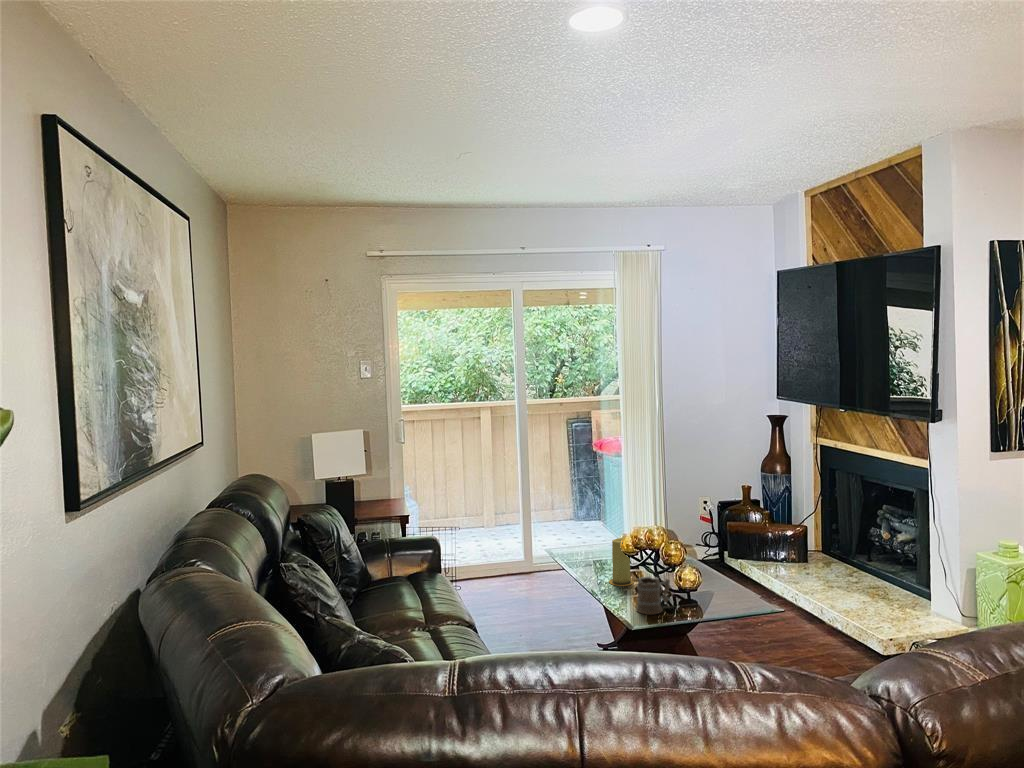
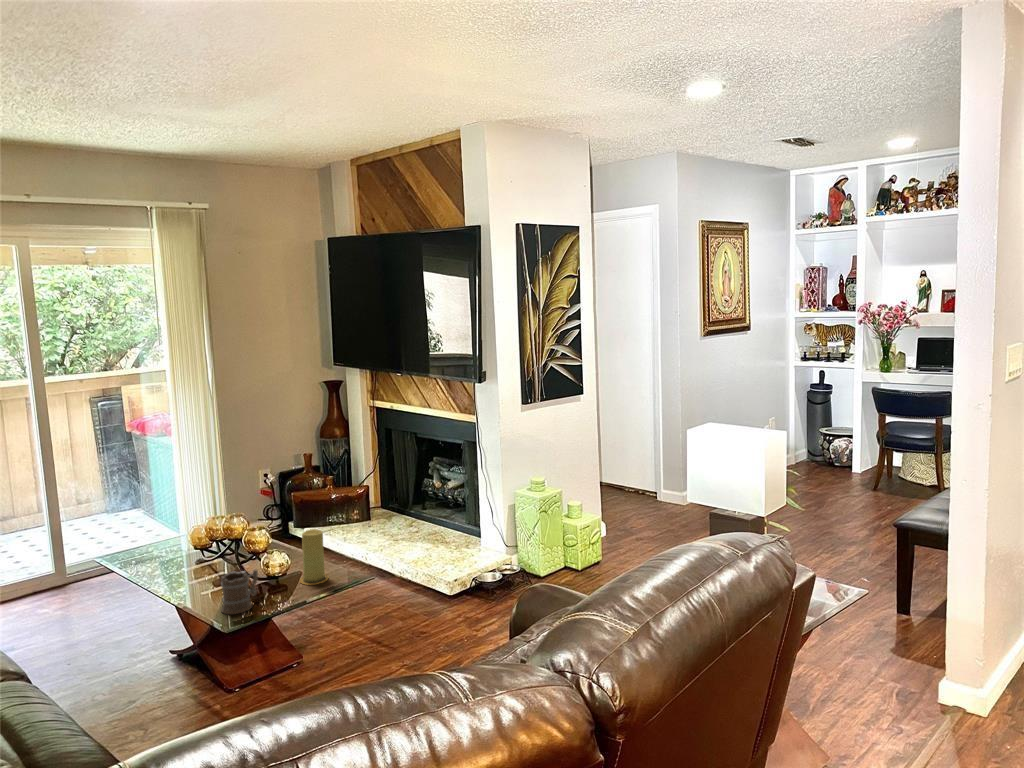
candle: present [609,538,634,586] -> present [300,529,328,585]

